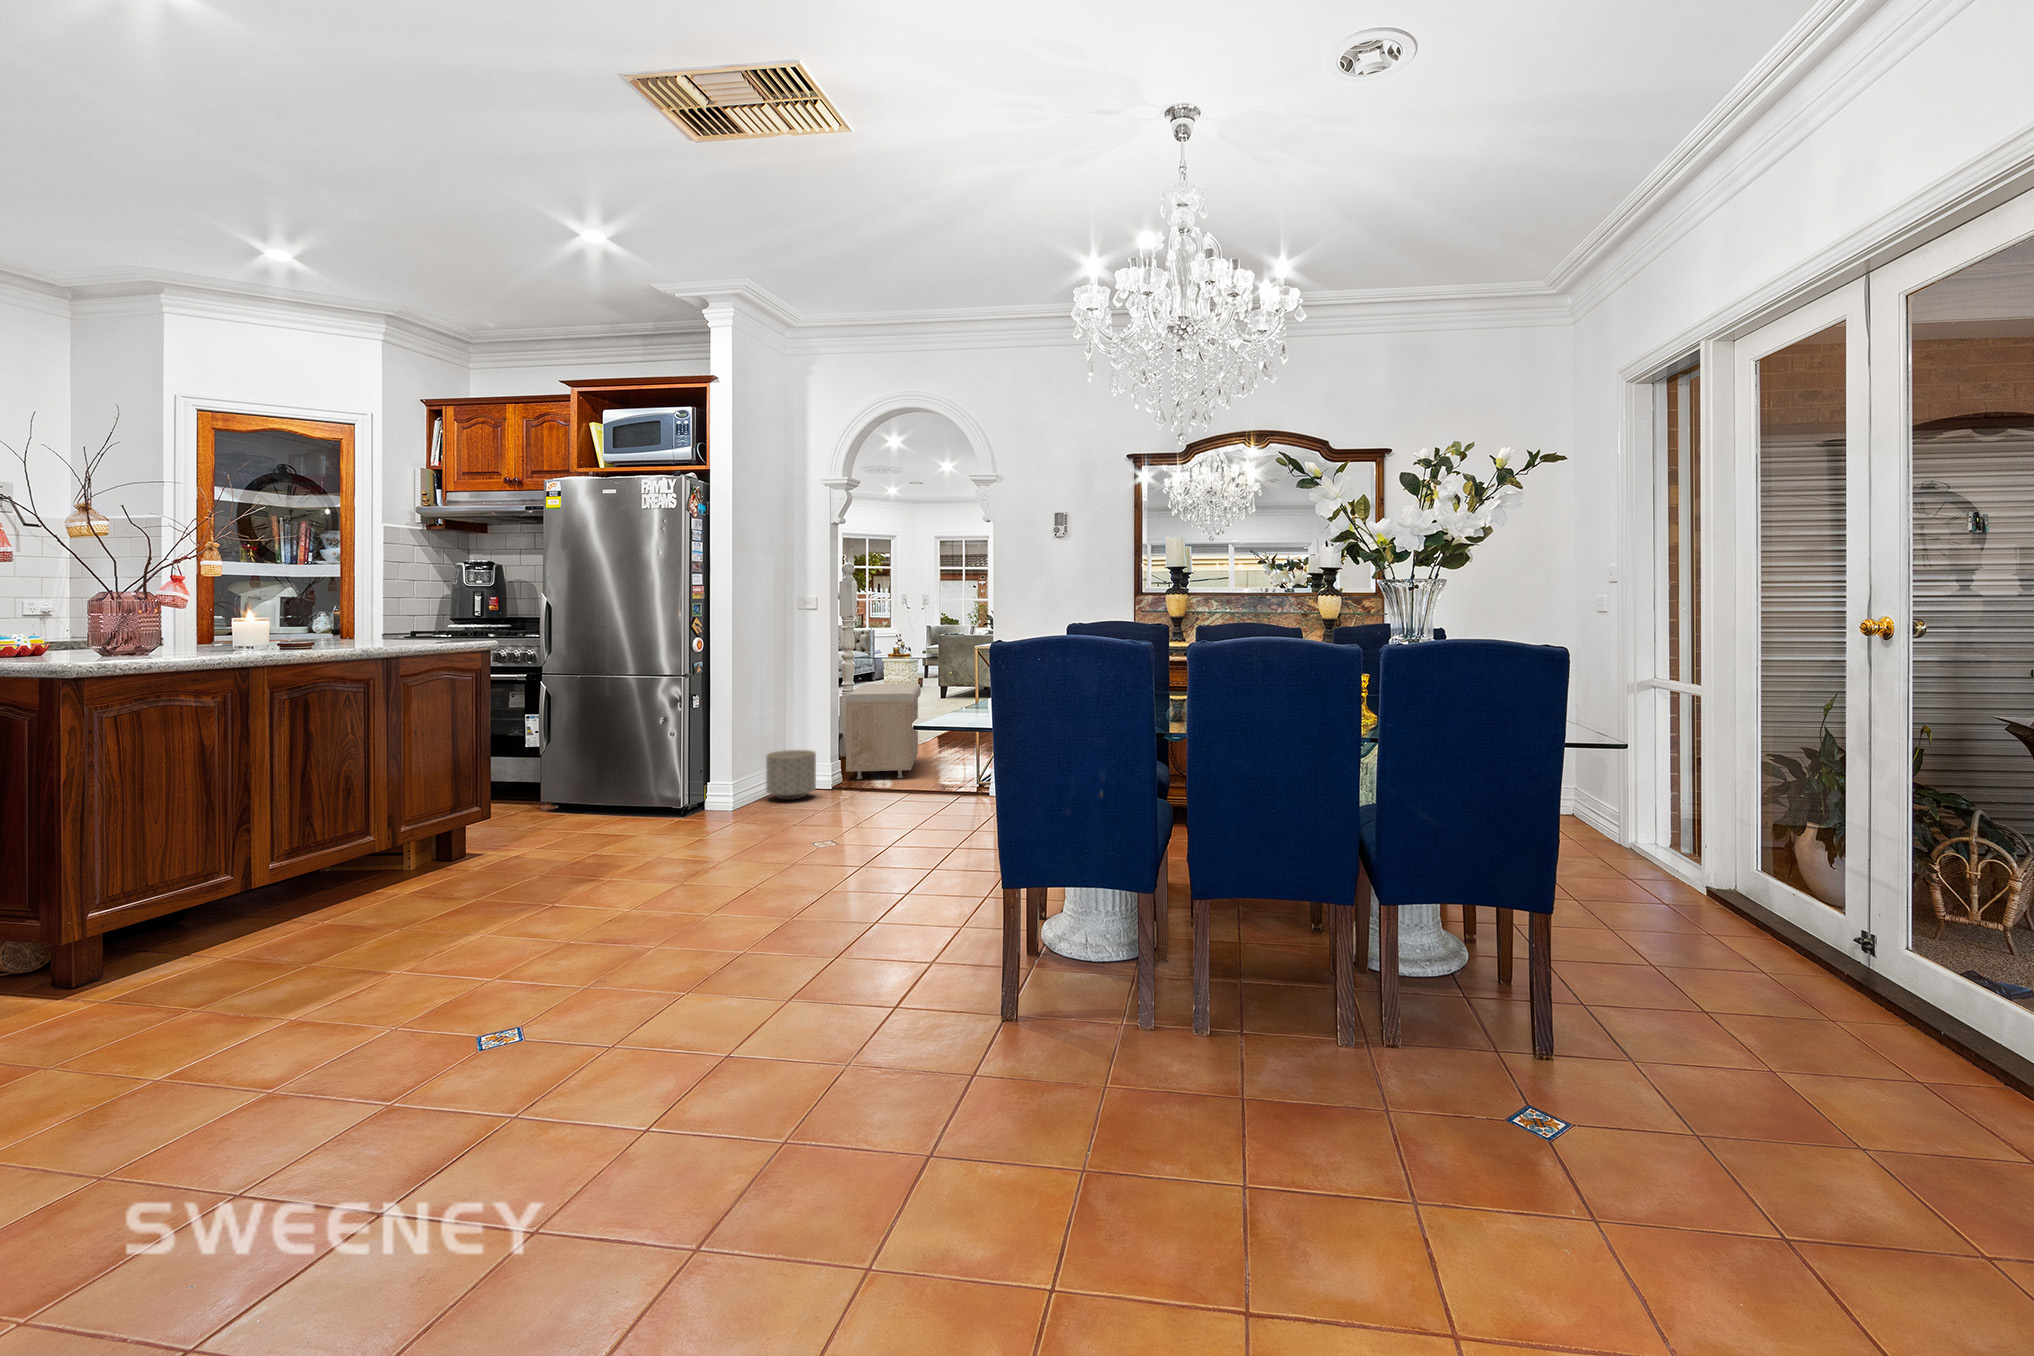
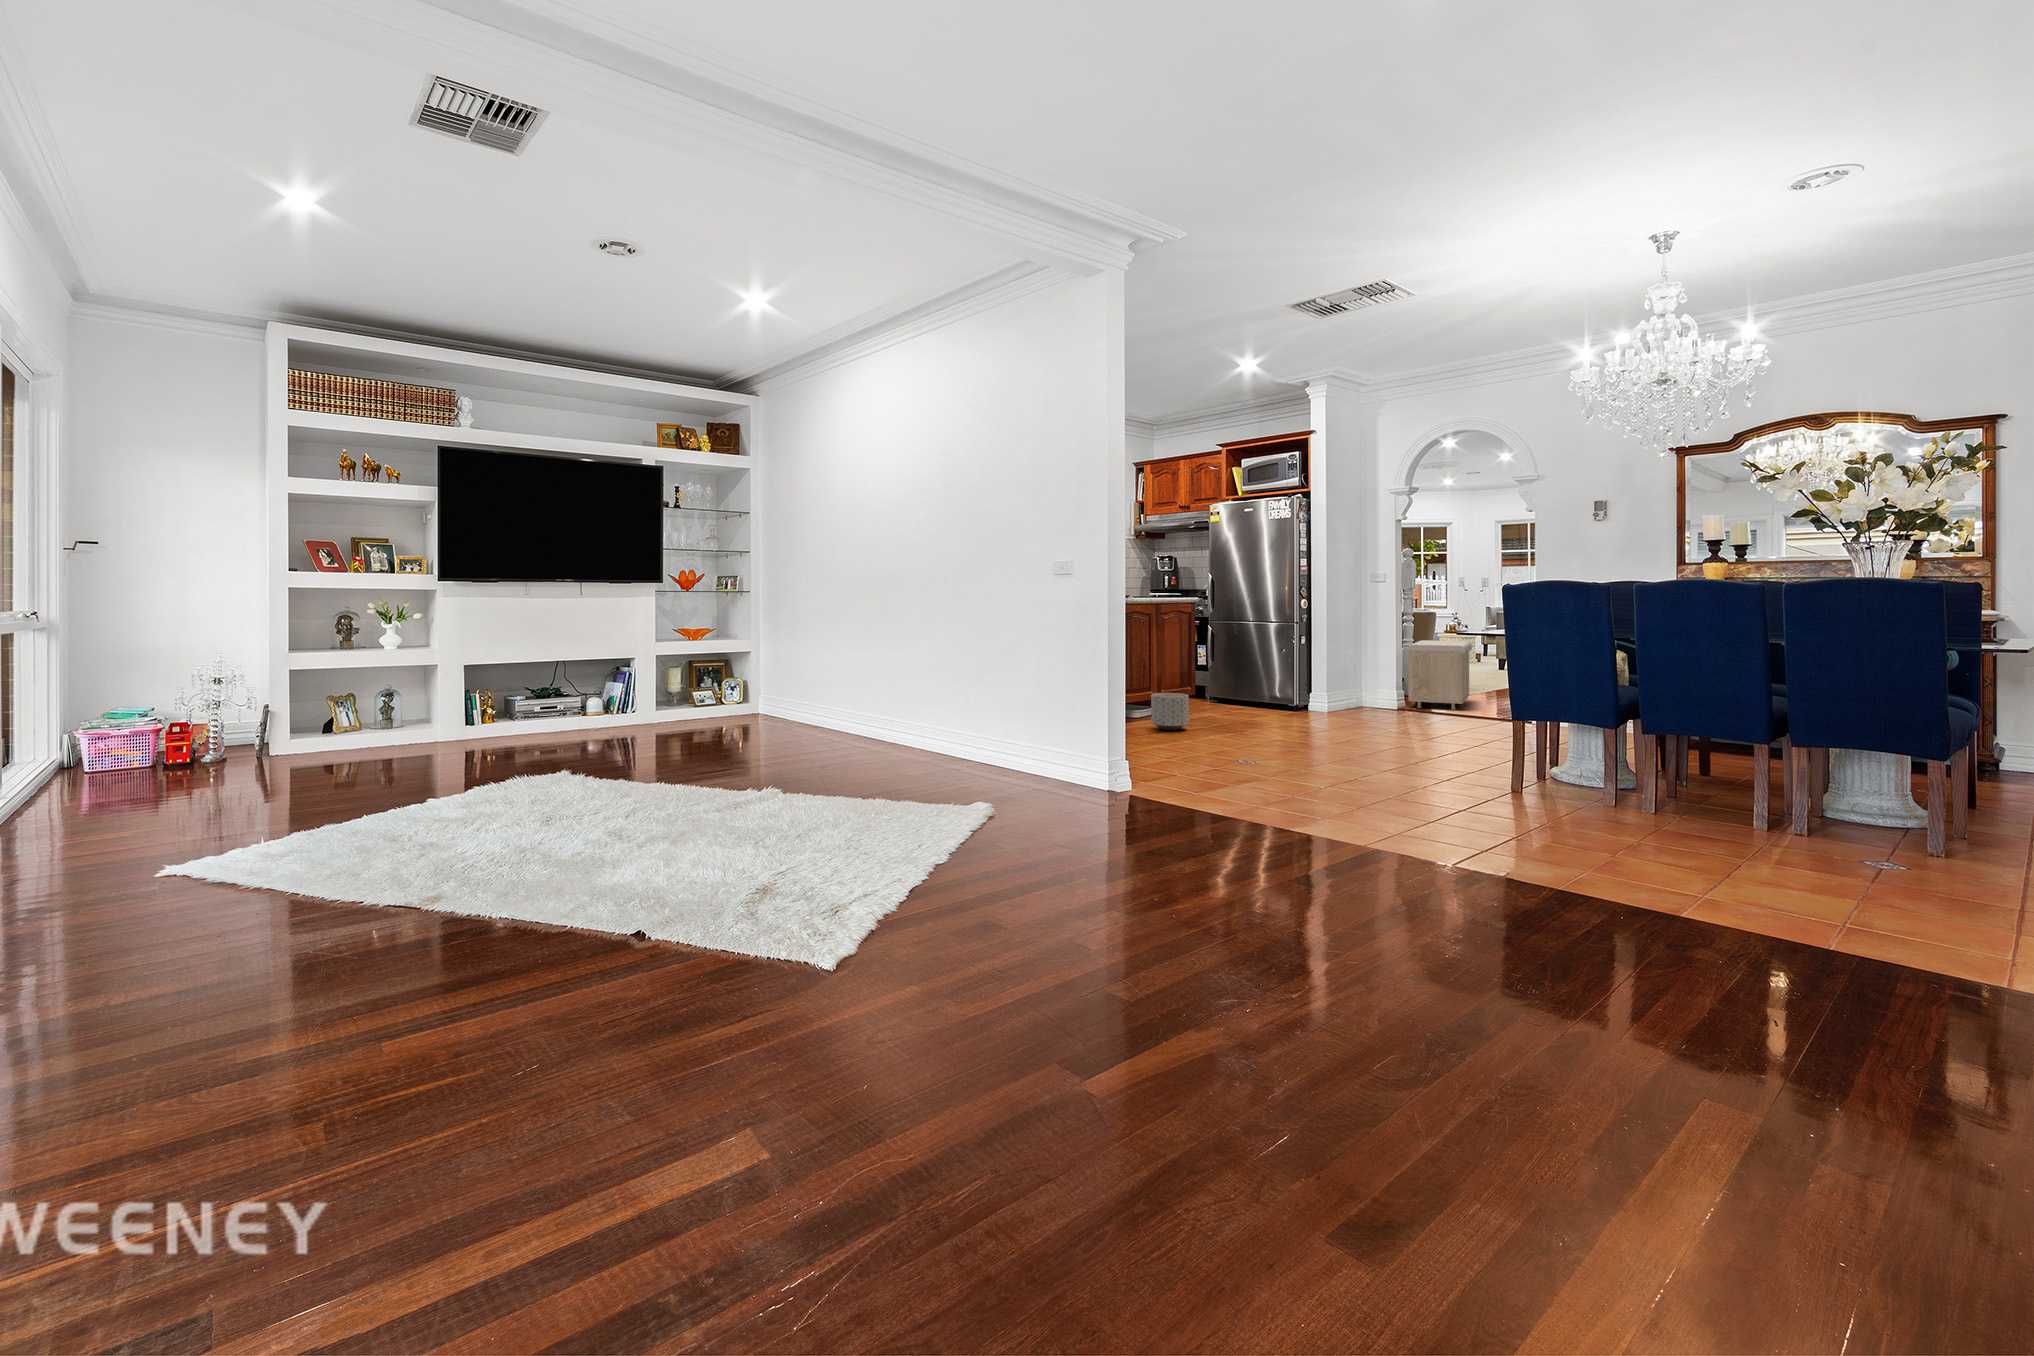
planter: present [766,750,816,800] -> present [1151,693,1189,730]

